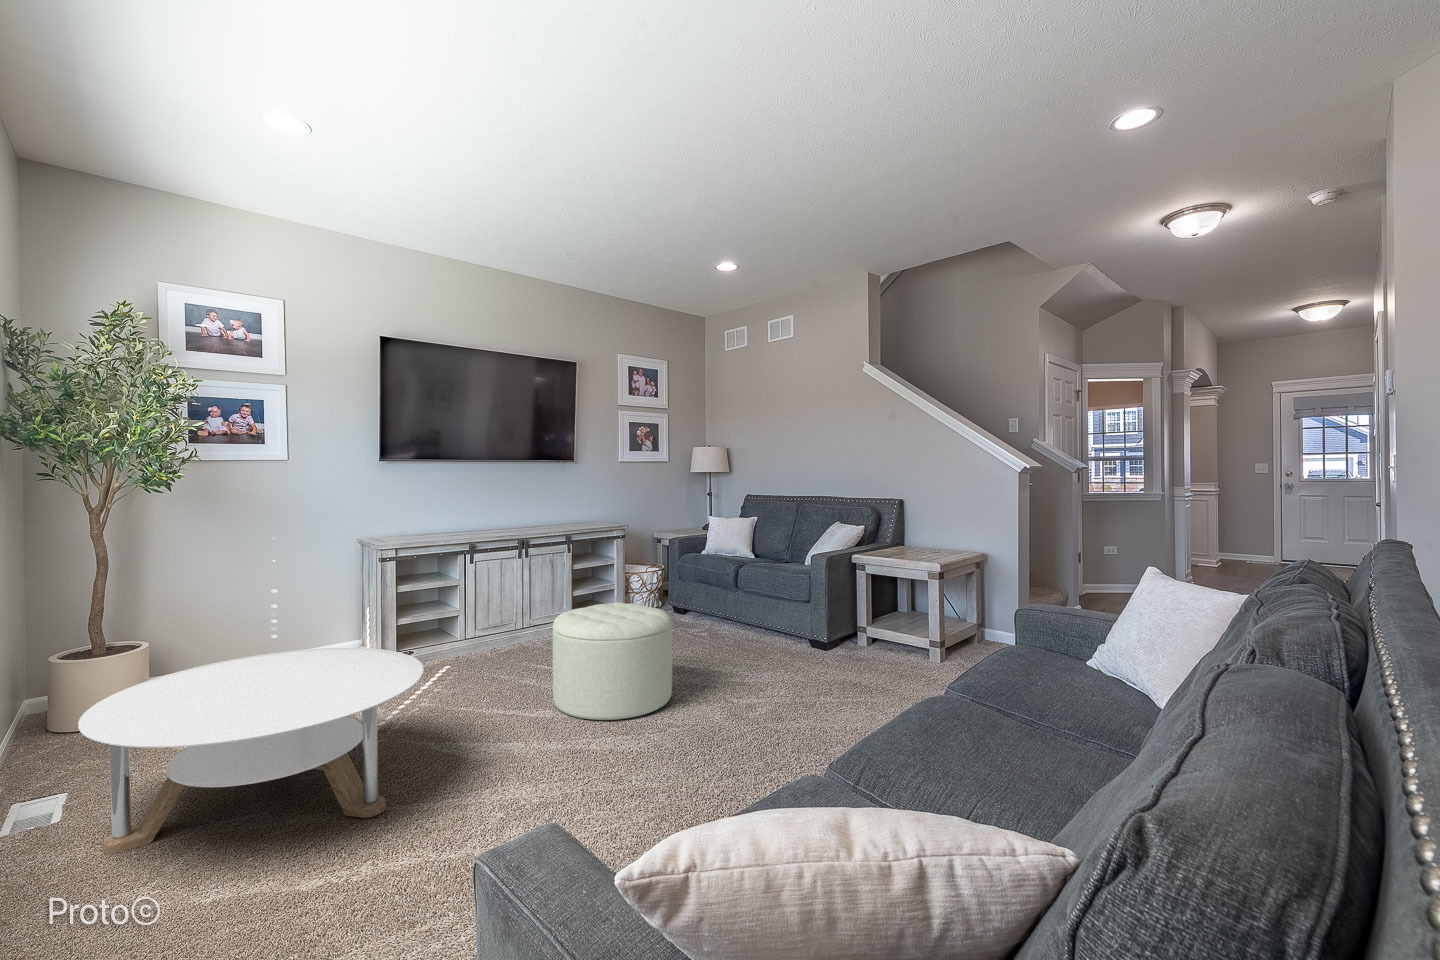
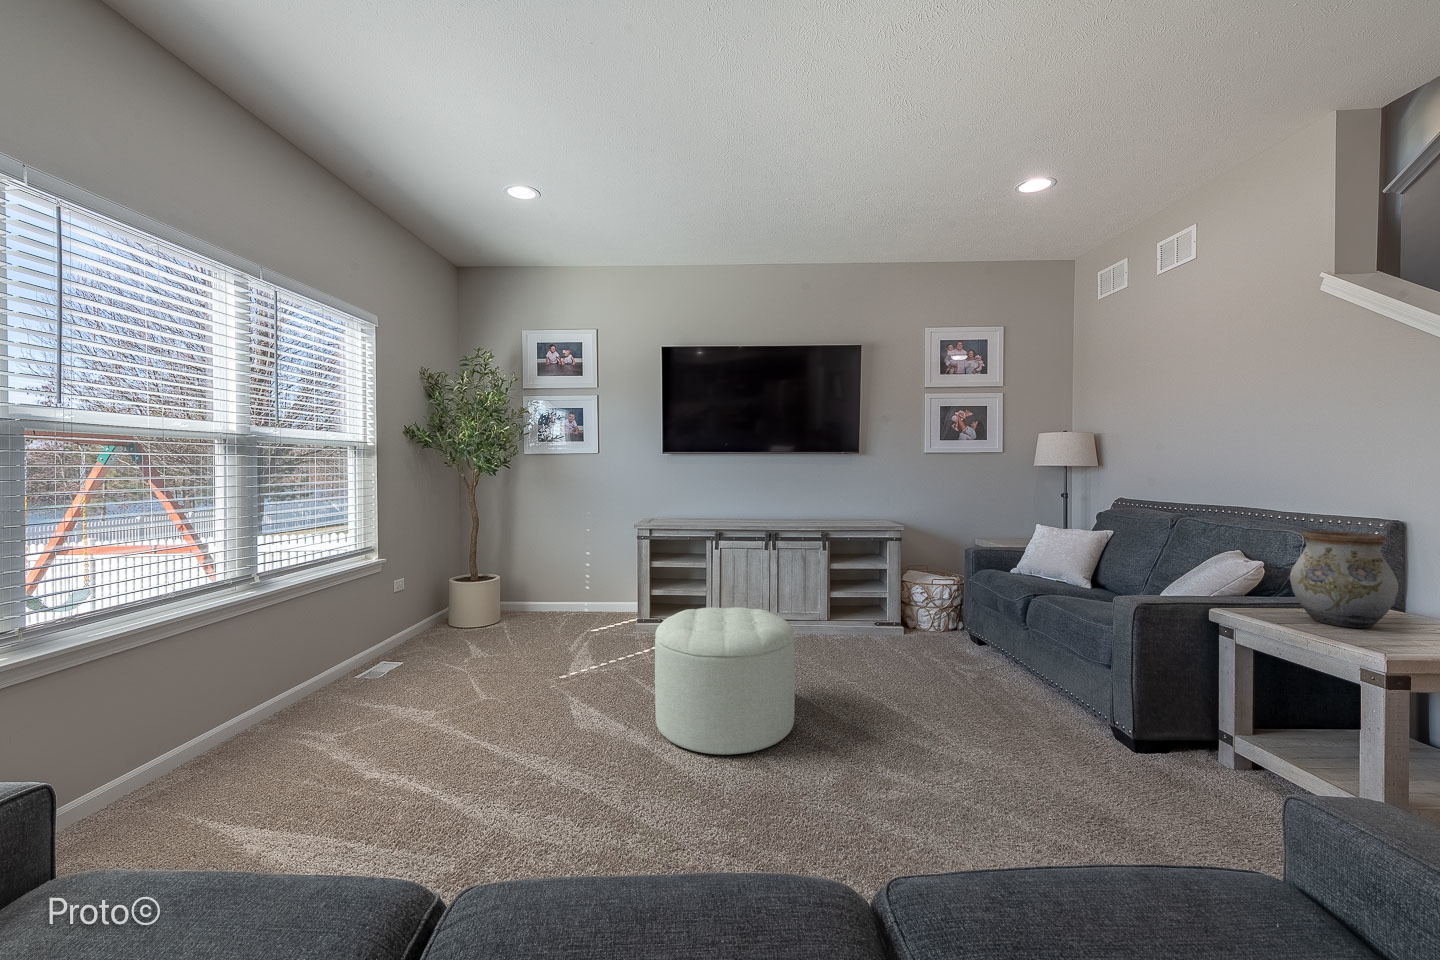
vase: none [883,510,919,556] -> present [1290,531,1398,628]
round table: present [78,648,423,854] -> none [257,597,518,756]

